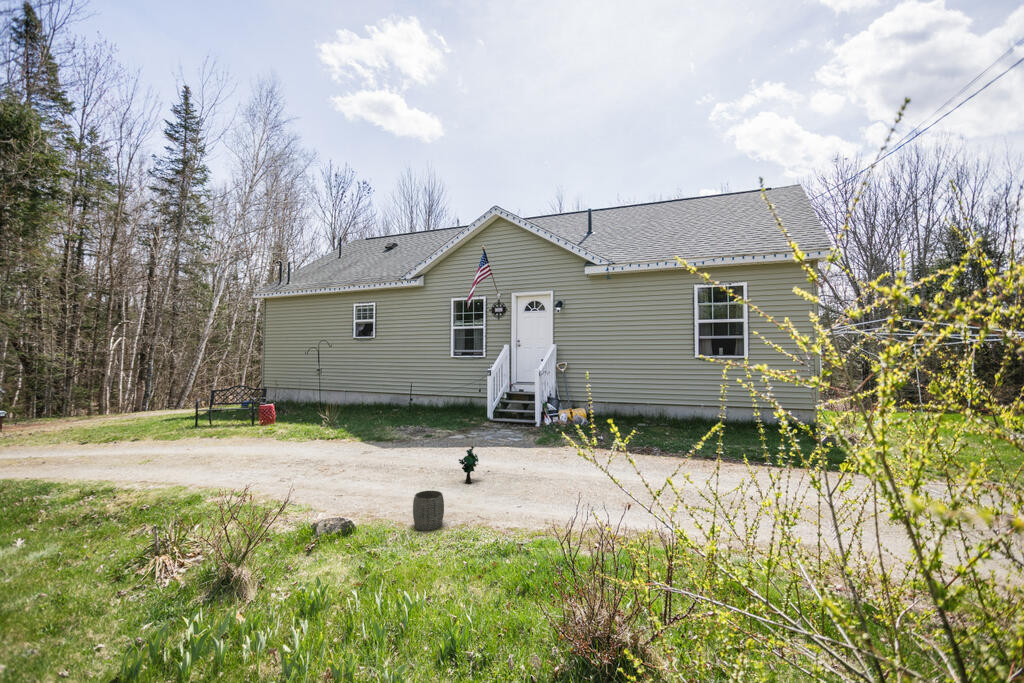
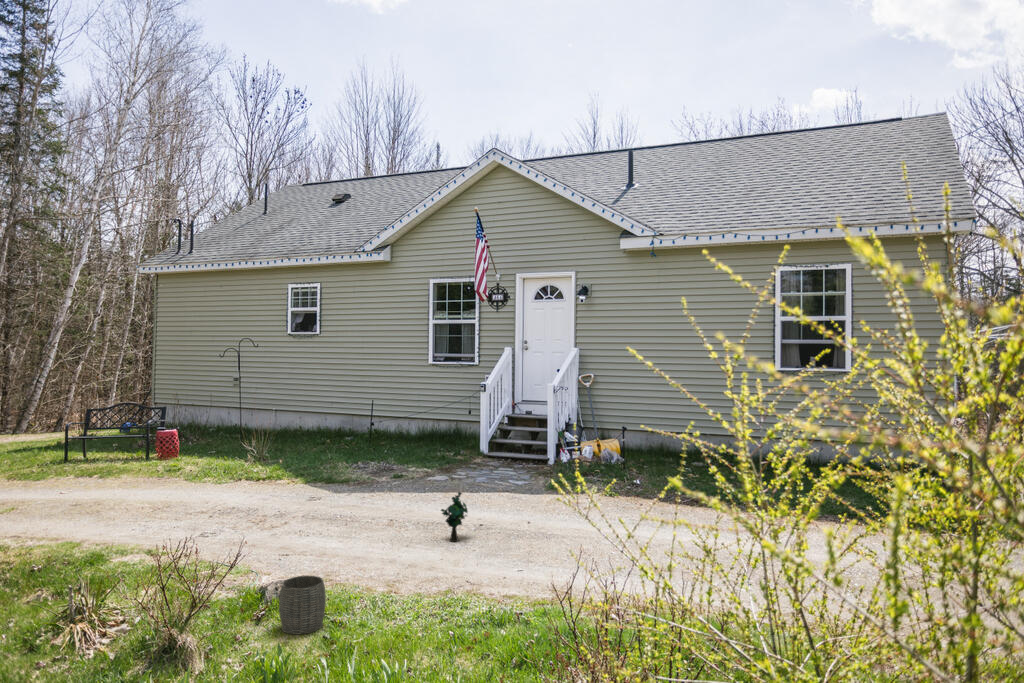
woven basket: present [413,490,444,531] -> present [279,576,326,634]

